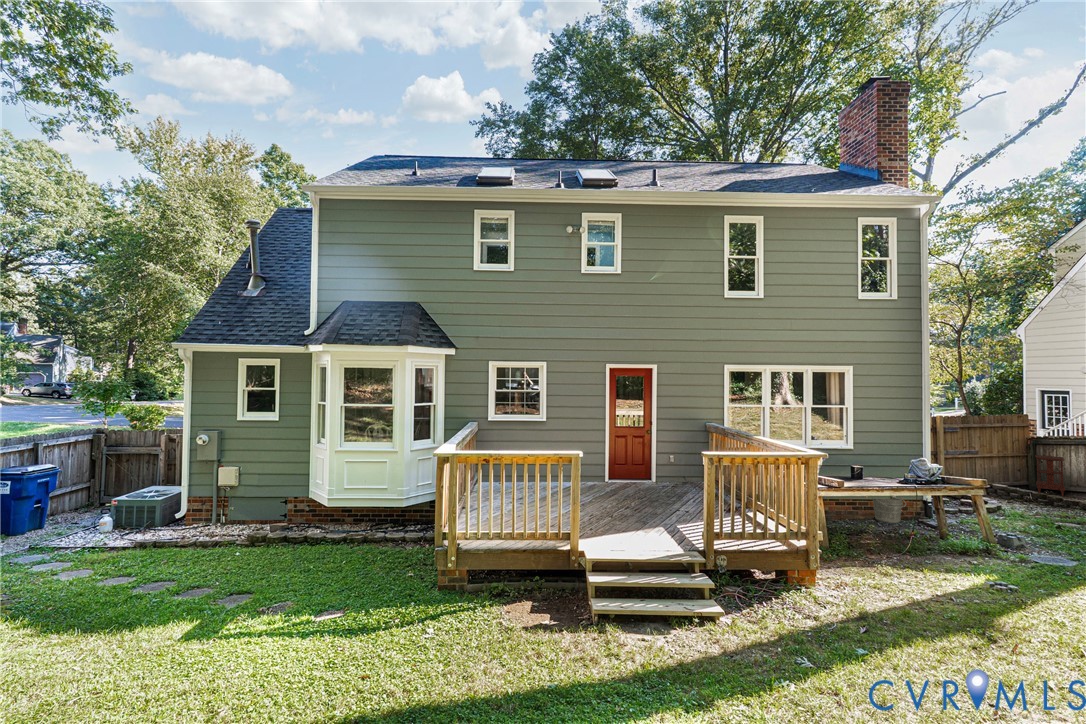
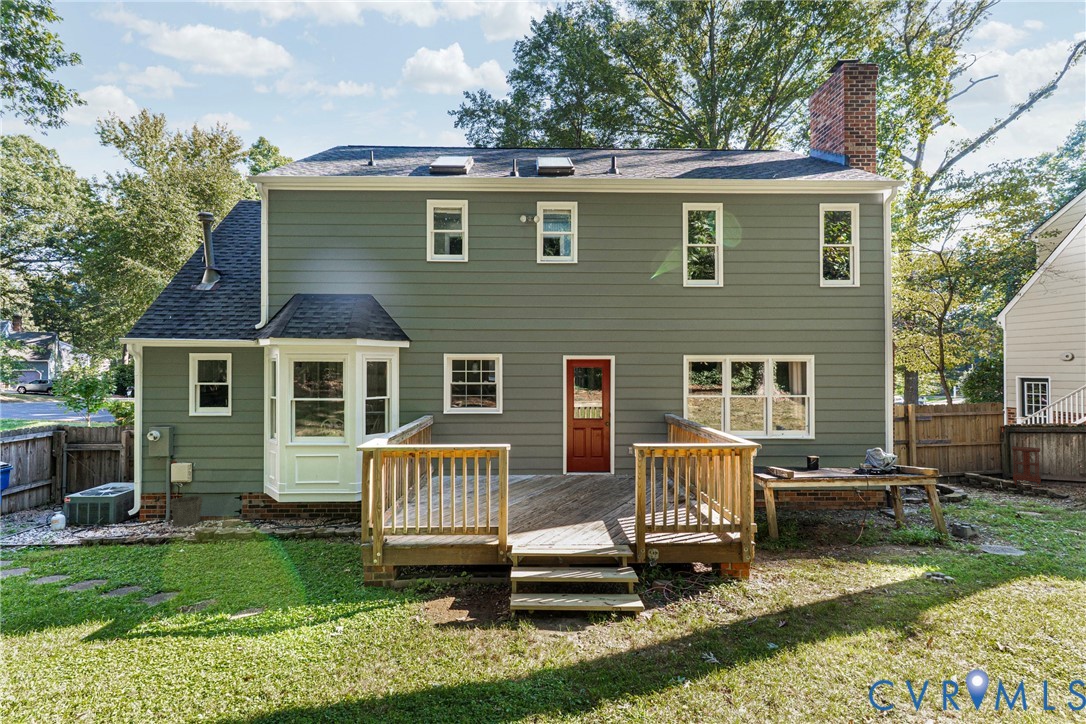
bucket: present [873,499,902,523] -> present [171,496,202,526]

